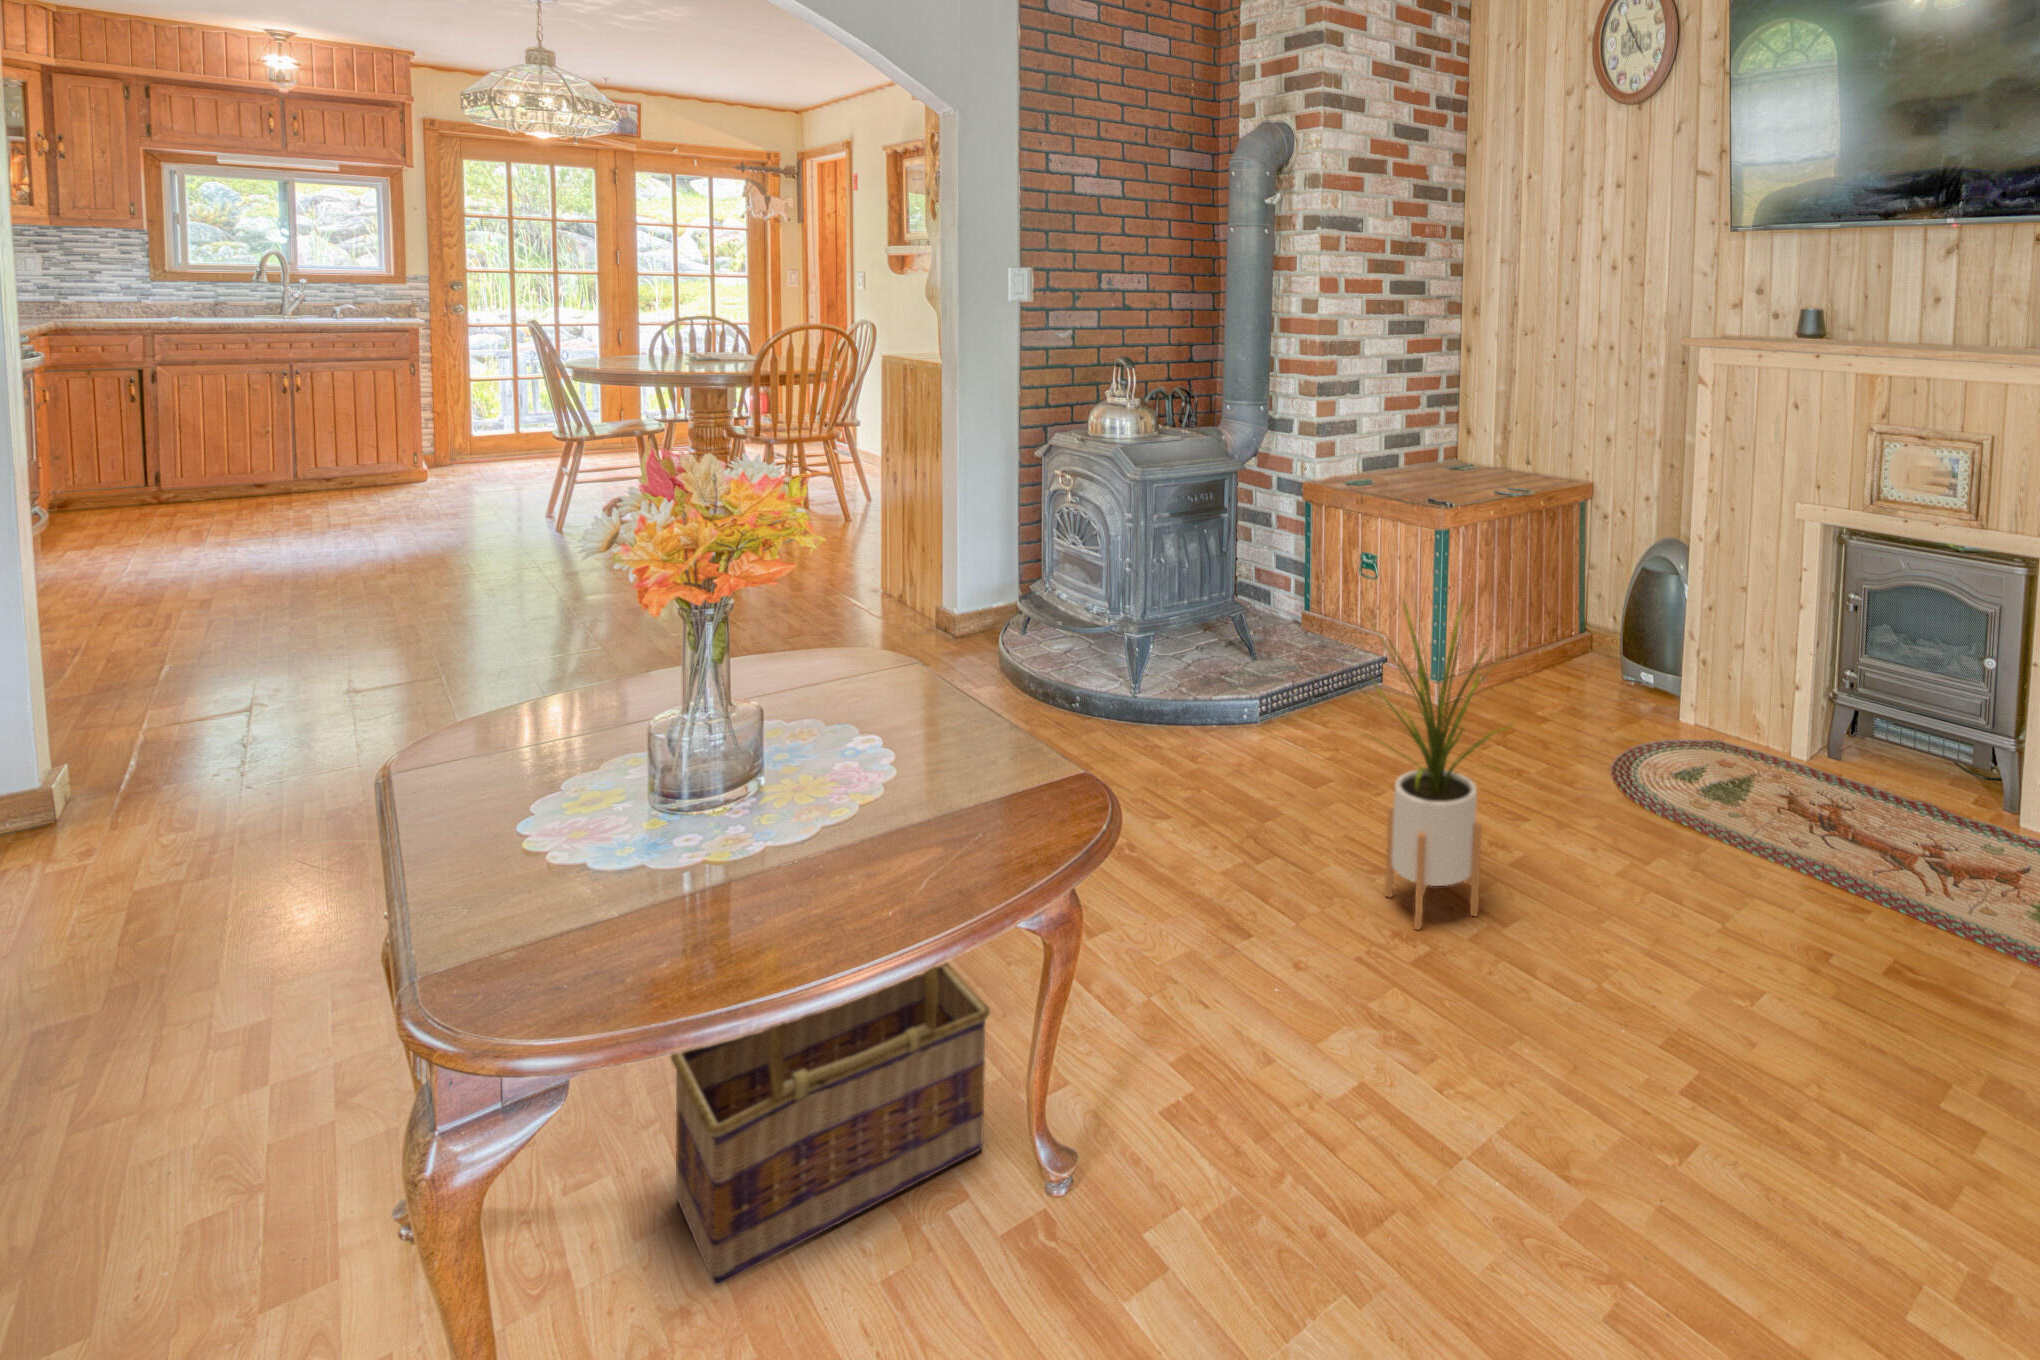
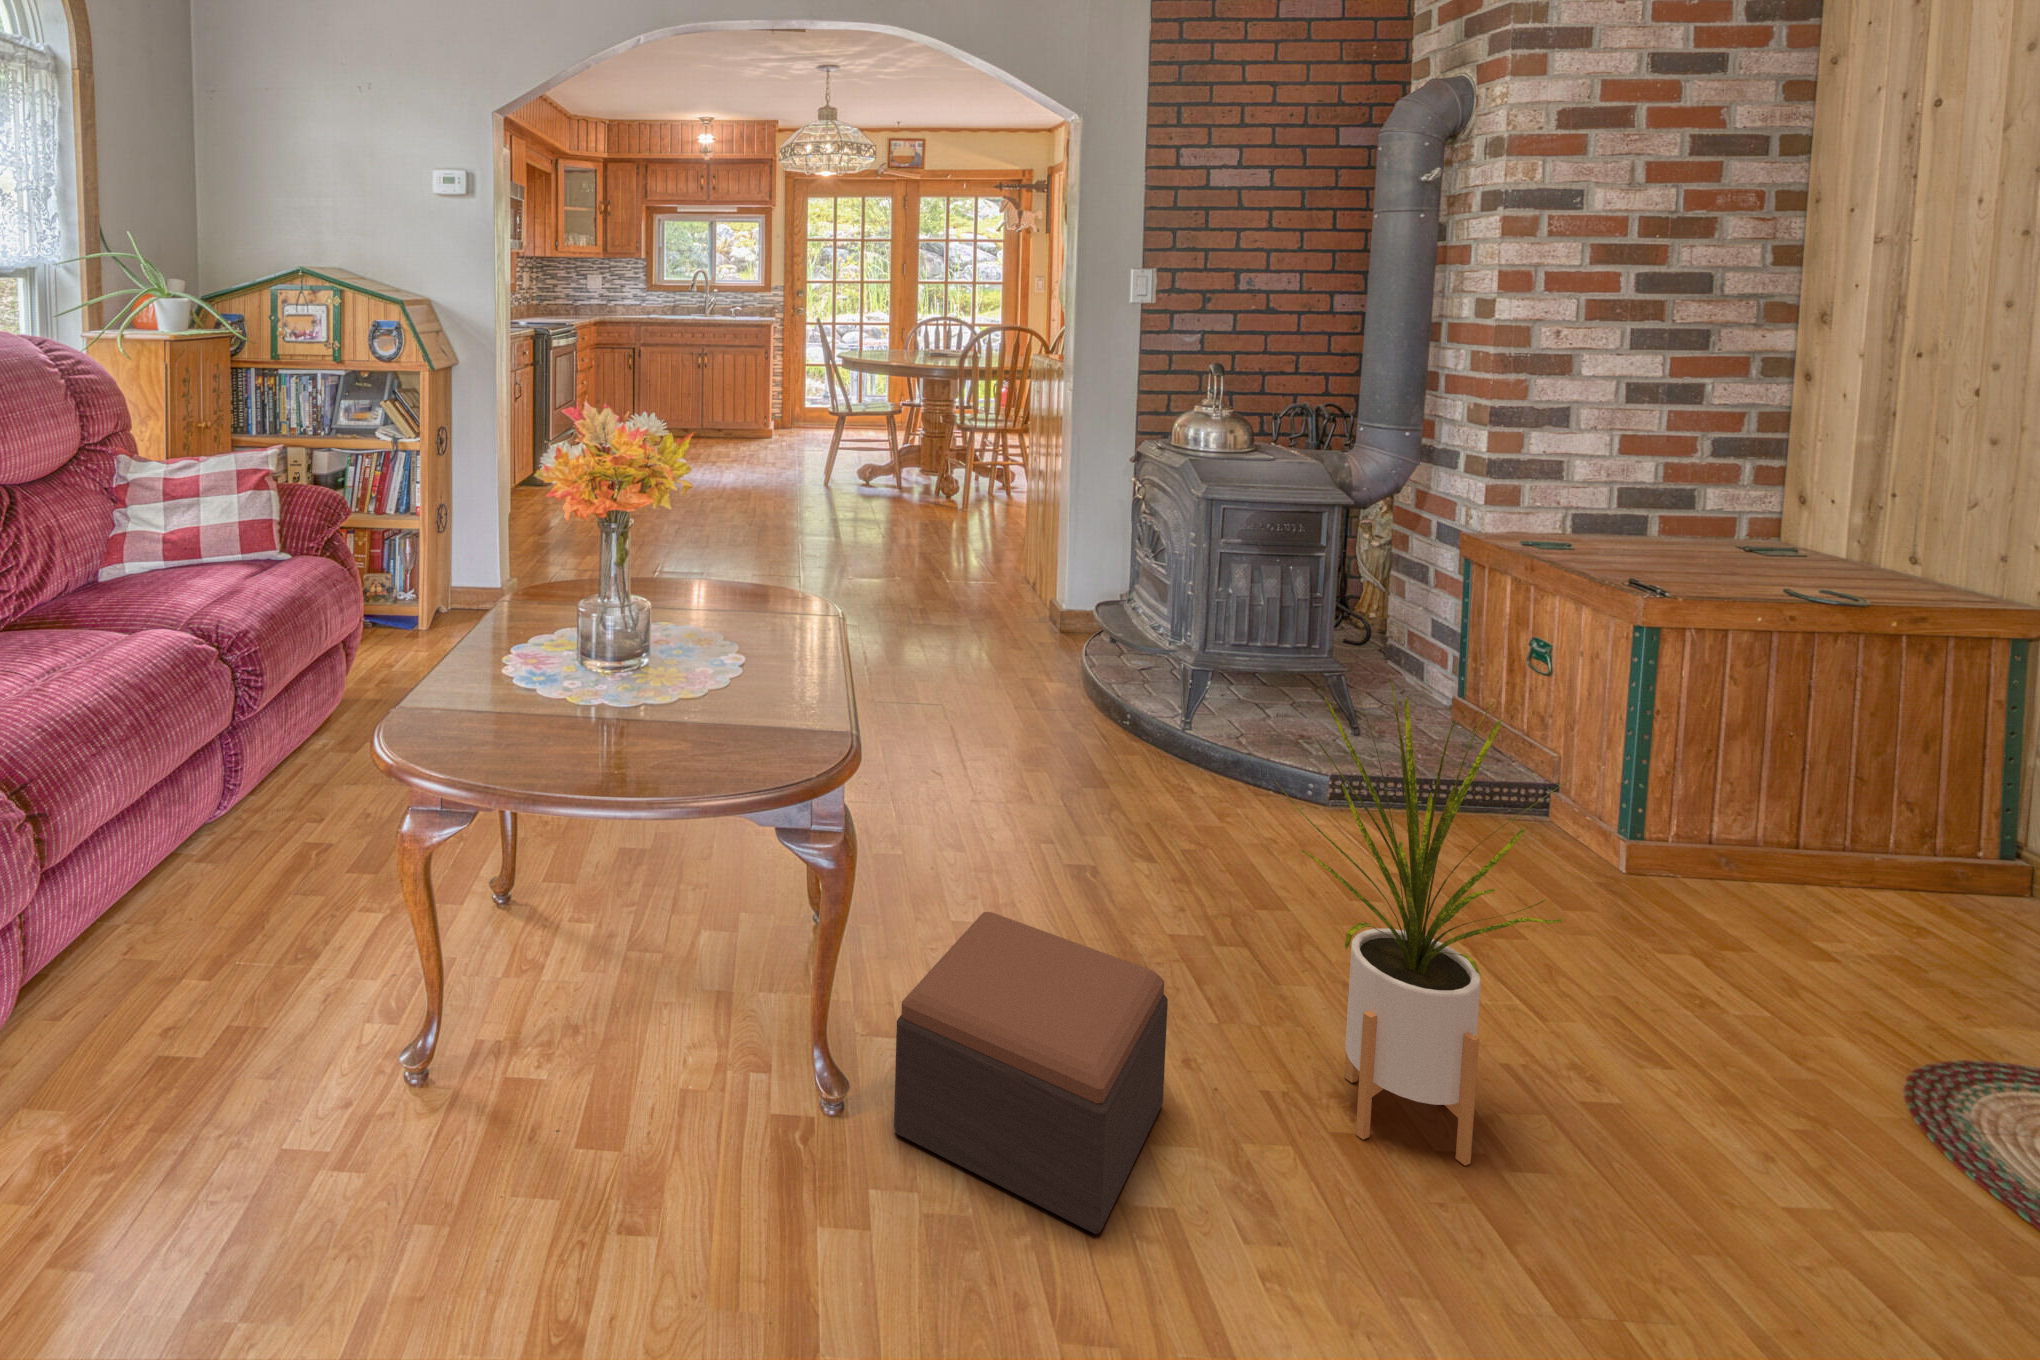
footstool: none [1124,862,1326,1102] -> present [894,912,1168,1234]
basket: present [671,963,990,1285] -> none [529,784,768,1100]

